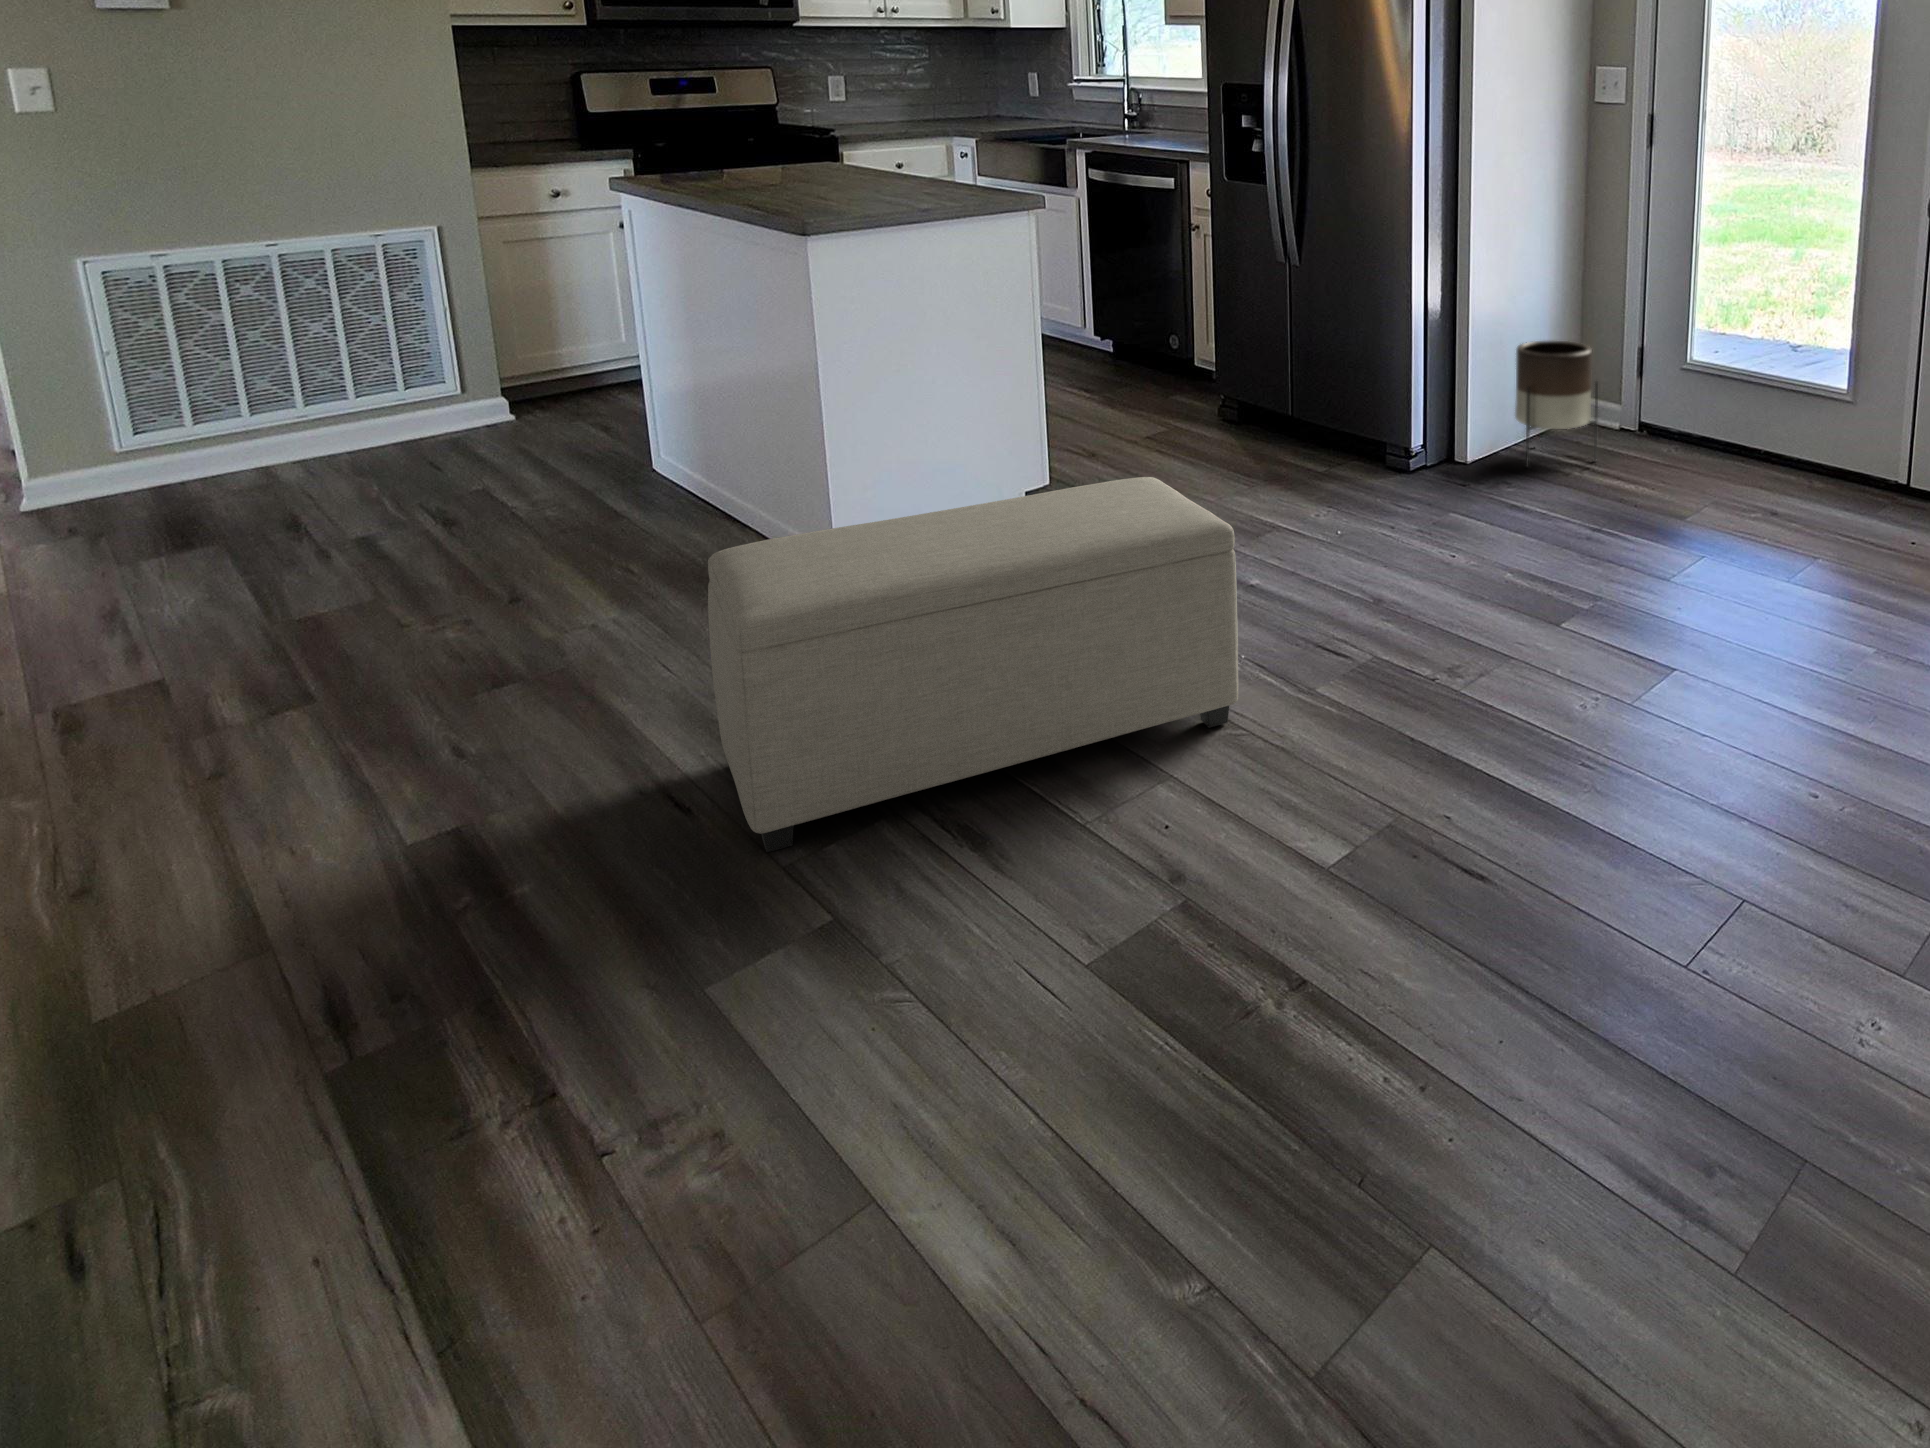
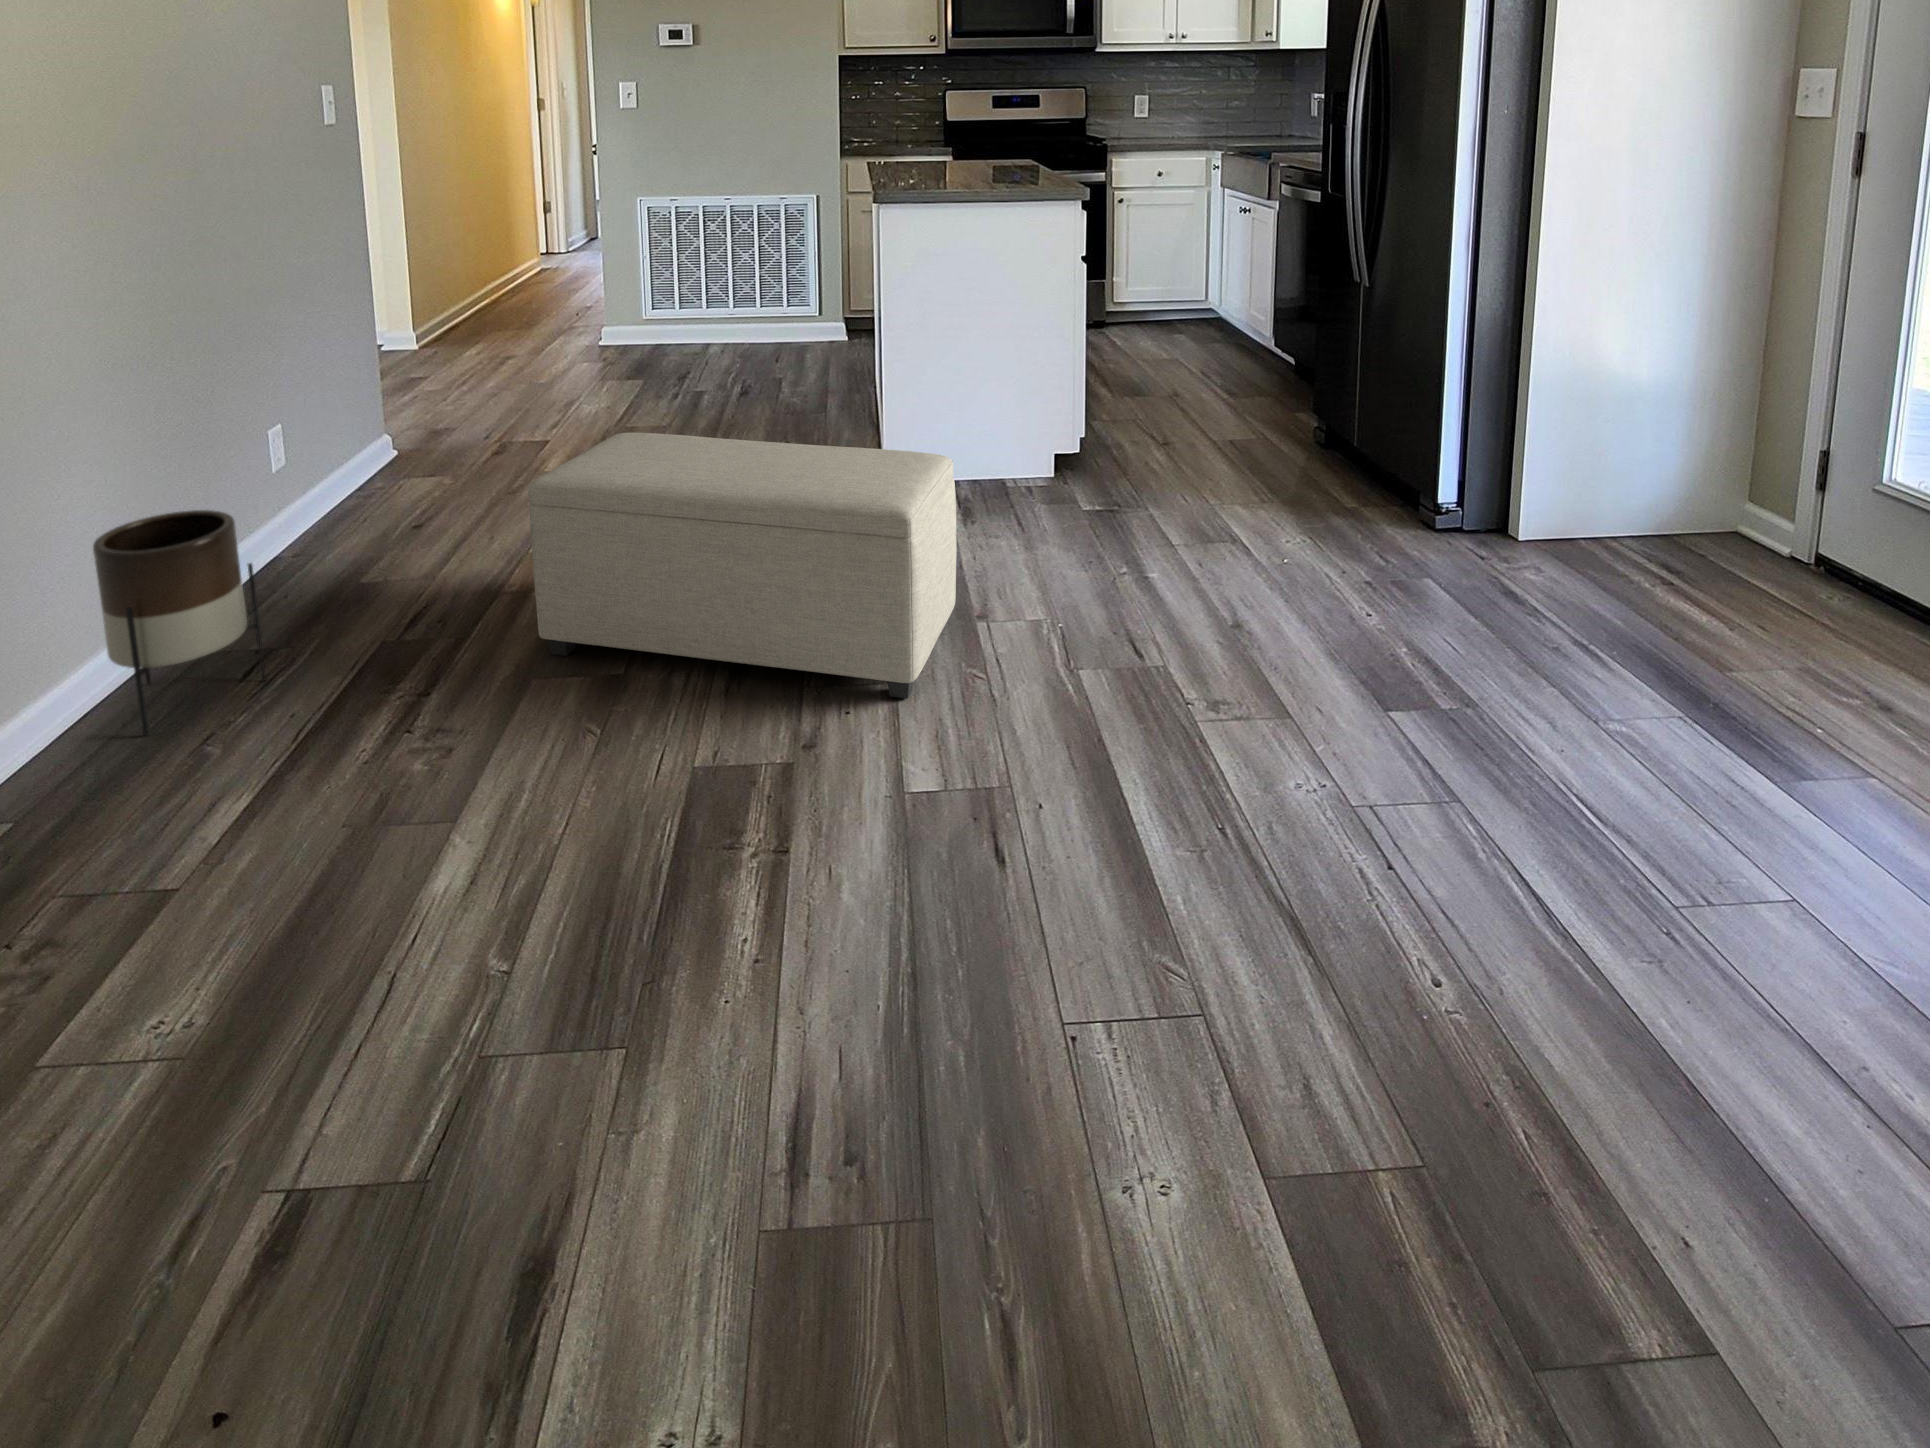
planter: present [1515,341,1598,467] -> present [93,510,266,736]

